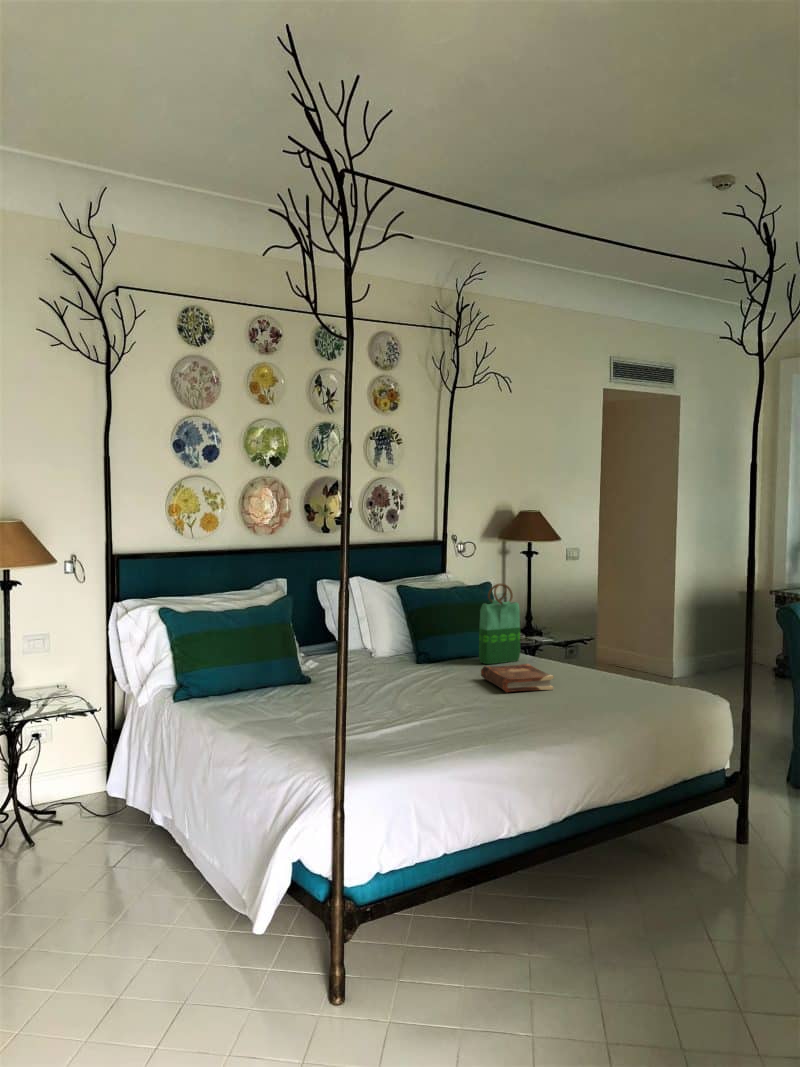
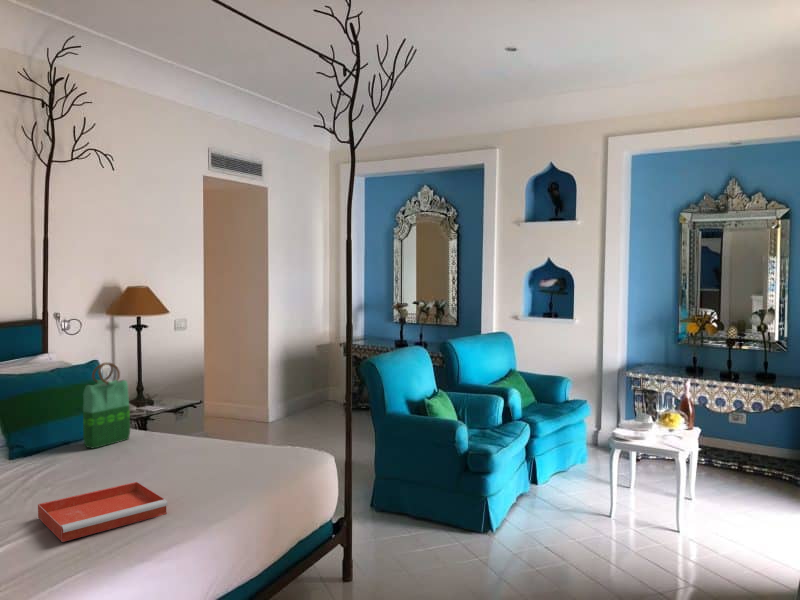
book: present [481,664,554,692] -> none [85,444,167,483]
tray: none [447,692,553,726] -> present [38,482,167,542]

